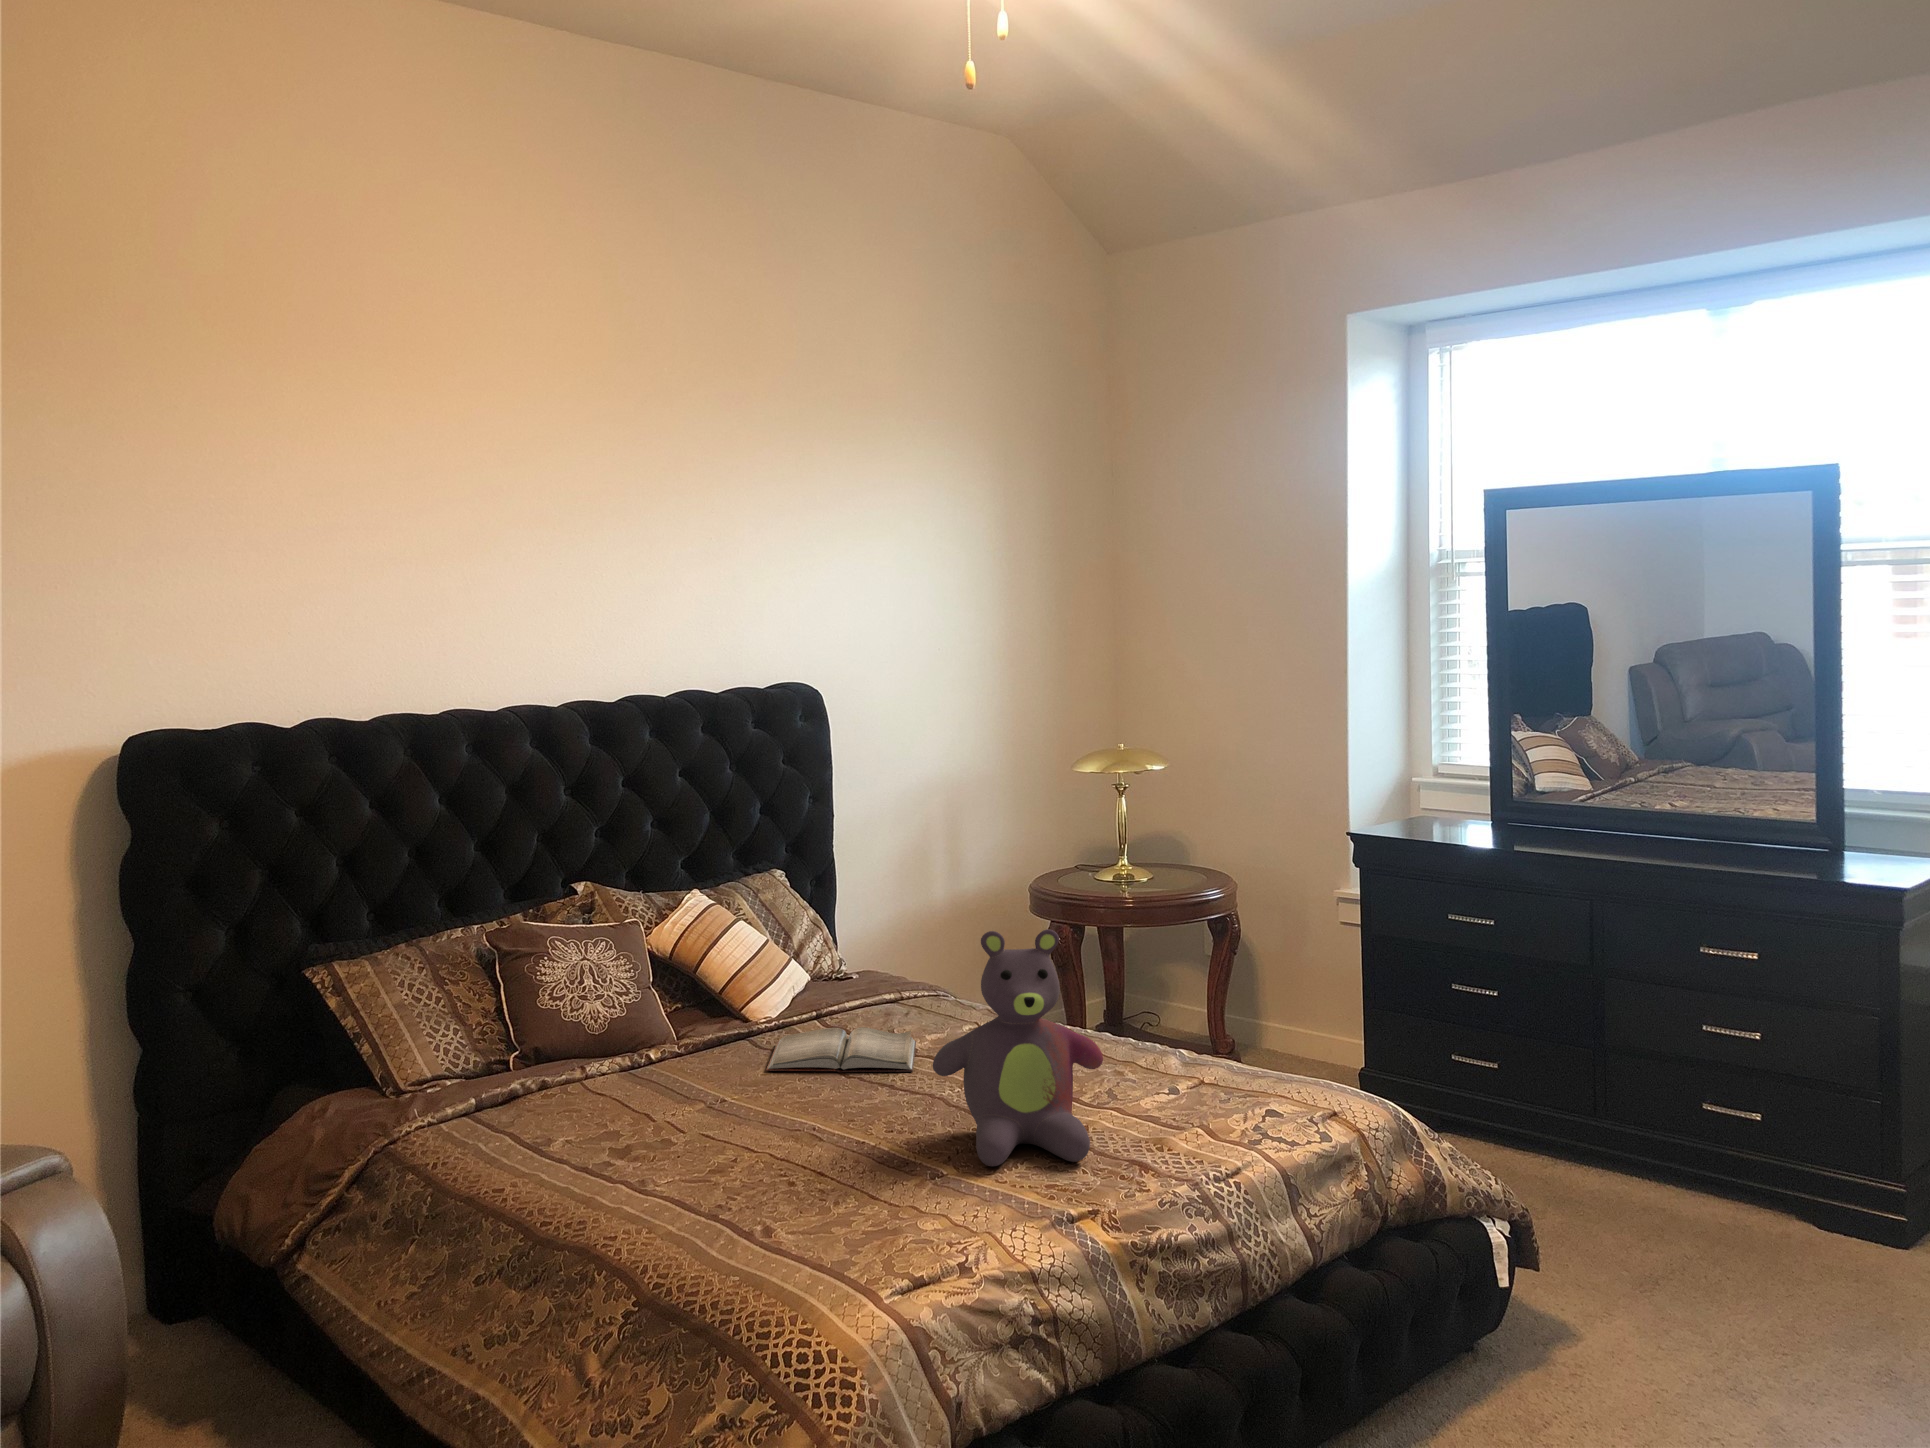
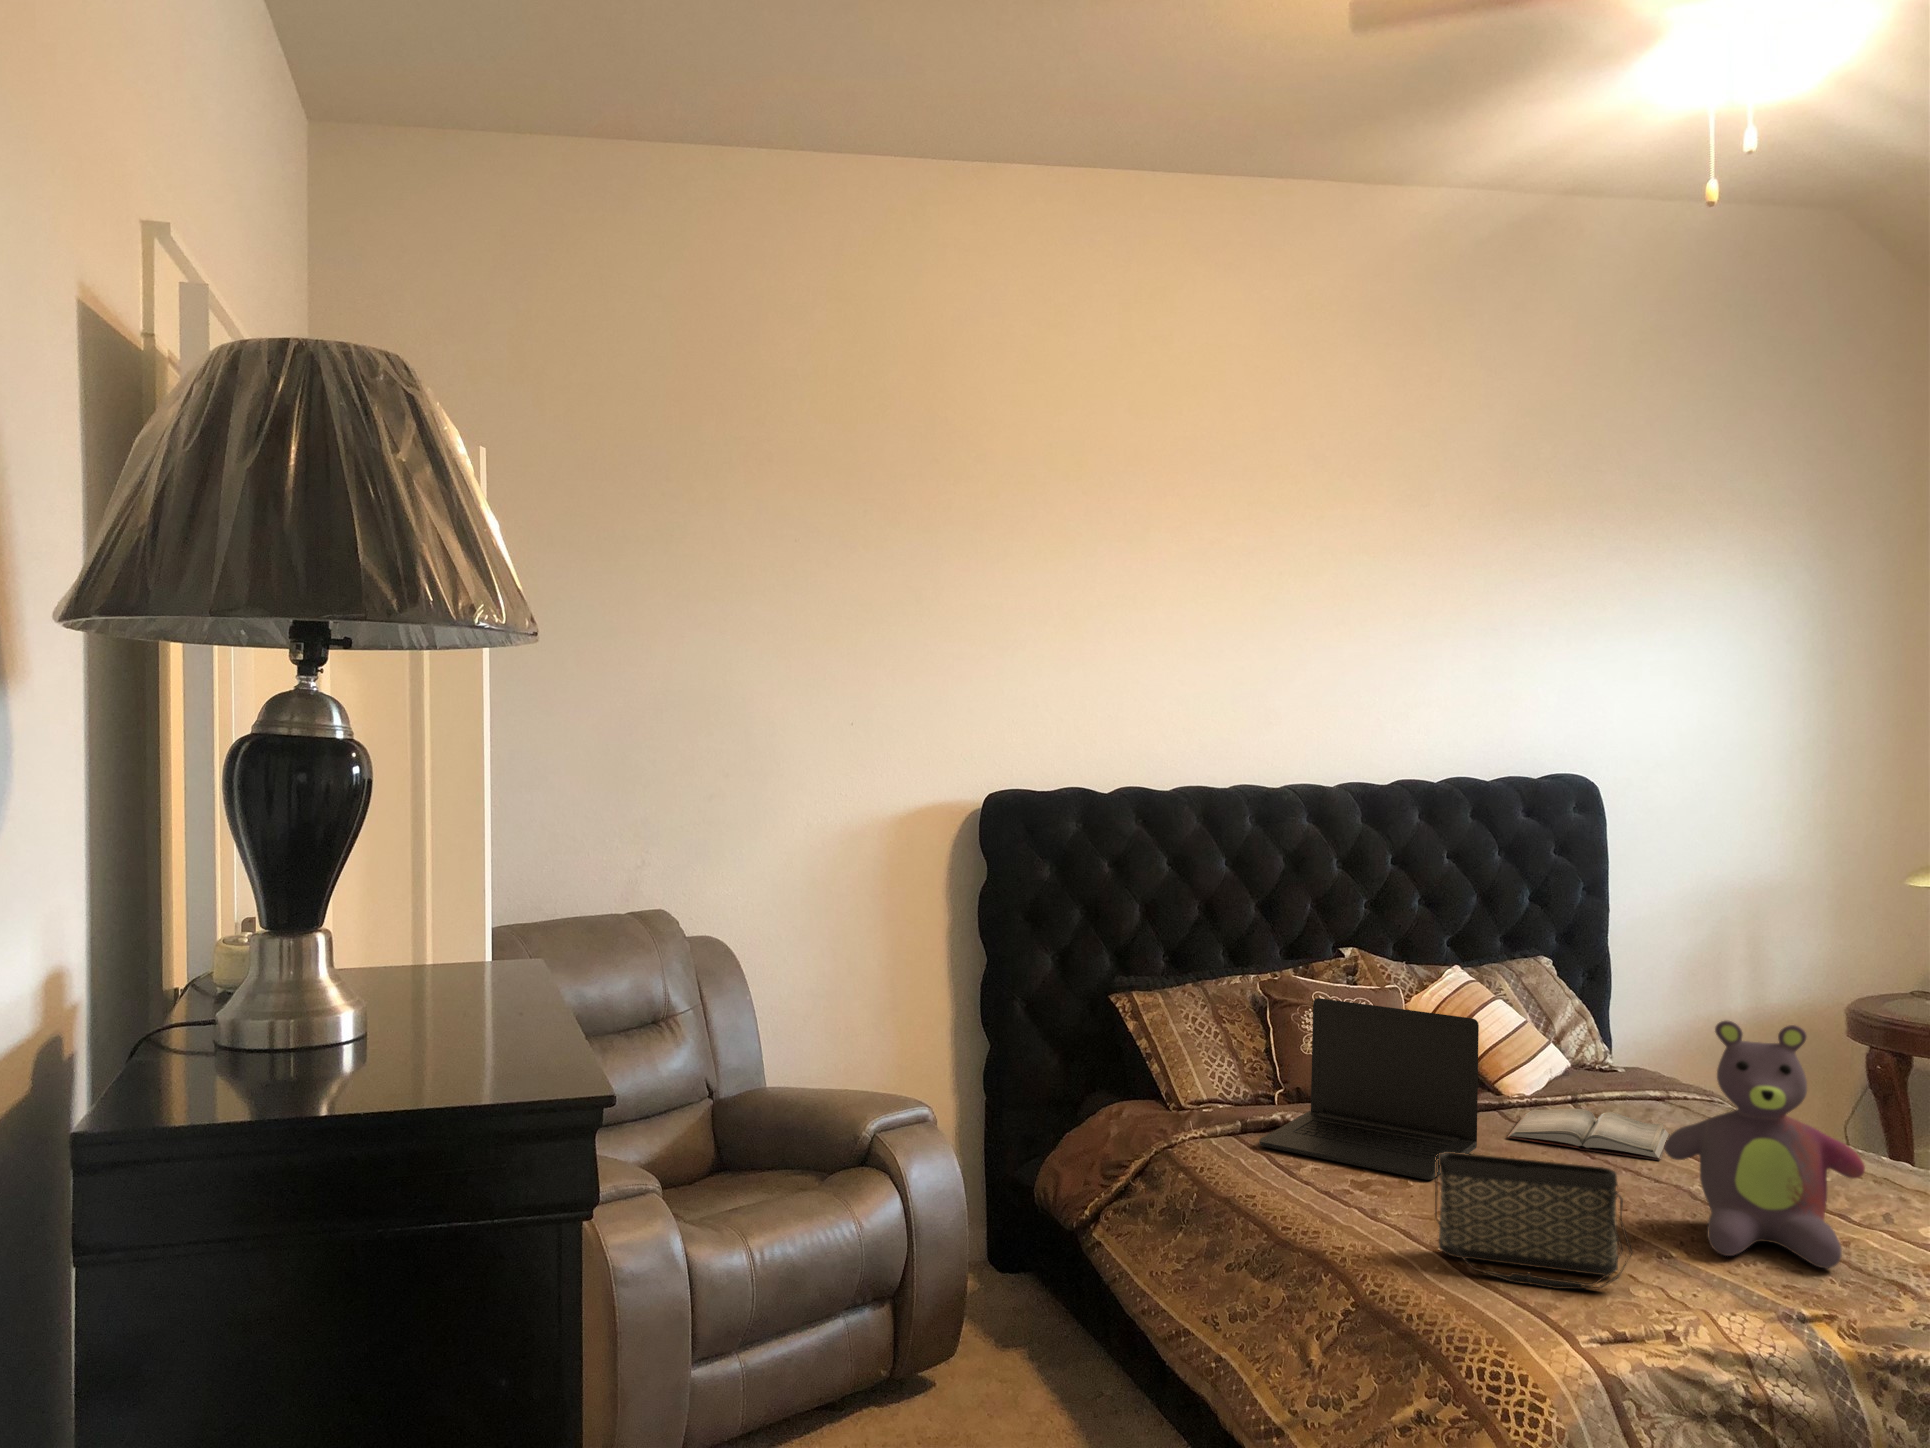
laptop: none [500,945,742,1136] -> present [1259,998,1479,1180]
handbag: none [721,1102,922,1243] -> present [1435,1152,1632,1289]

